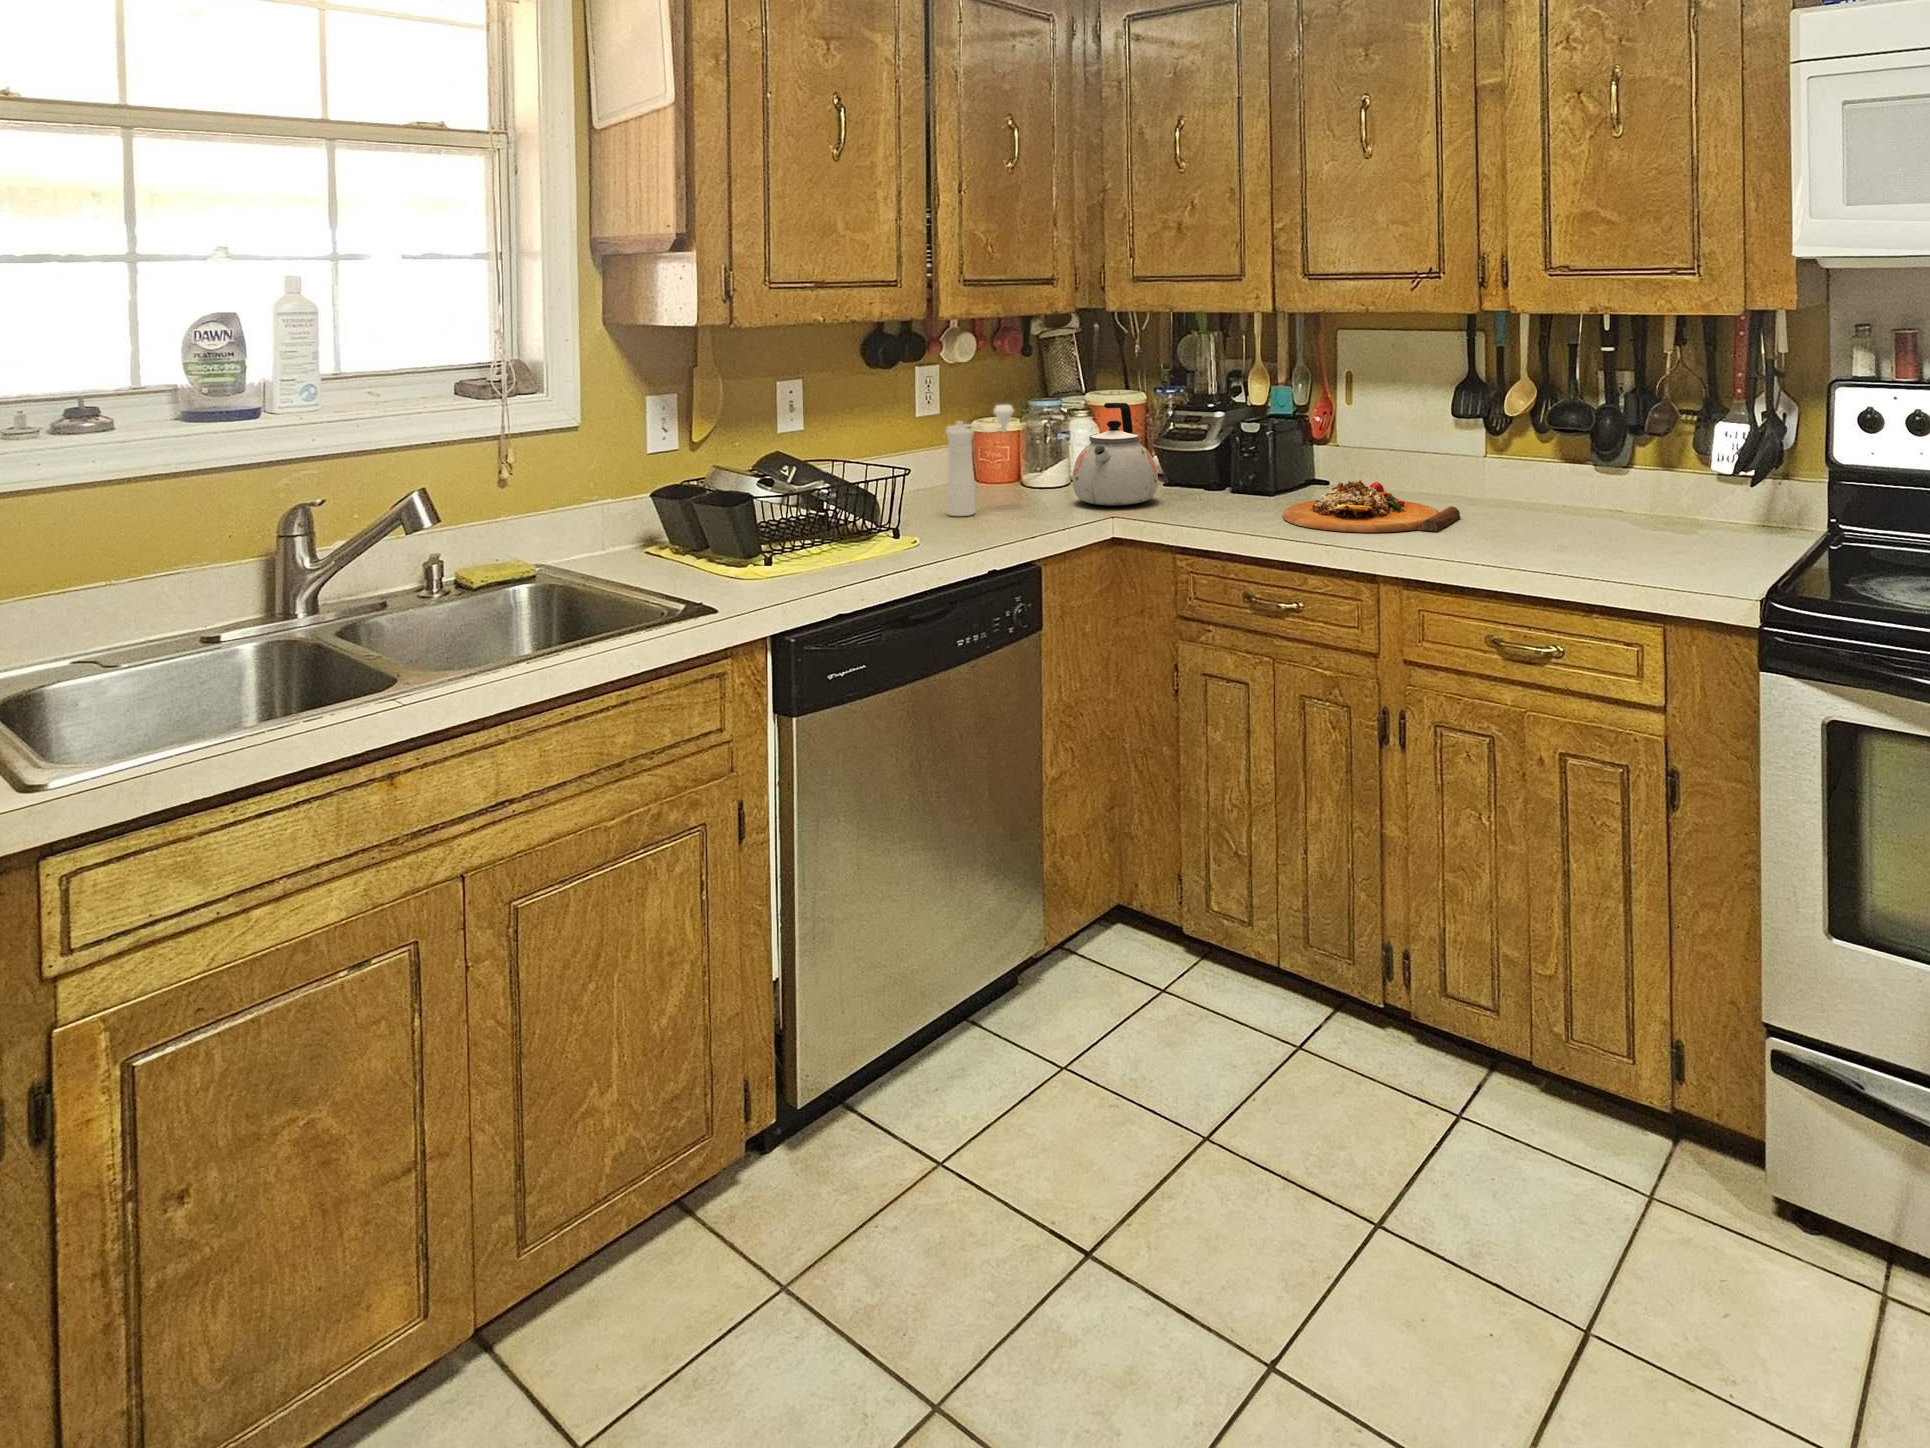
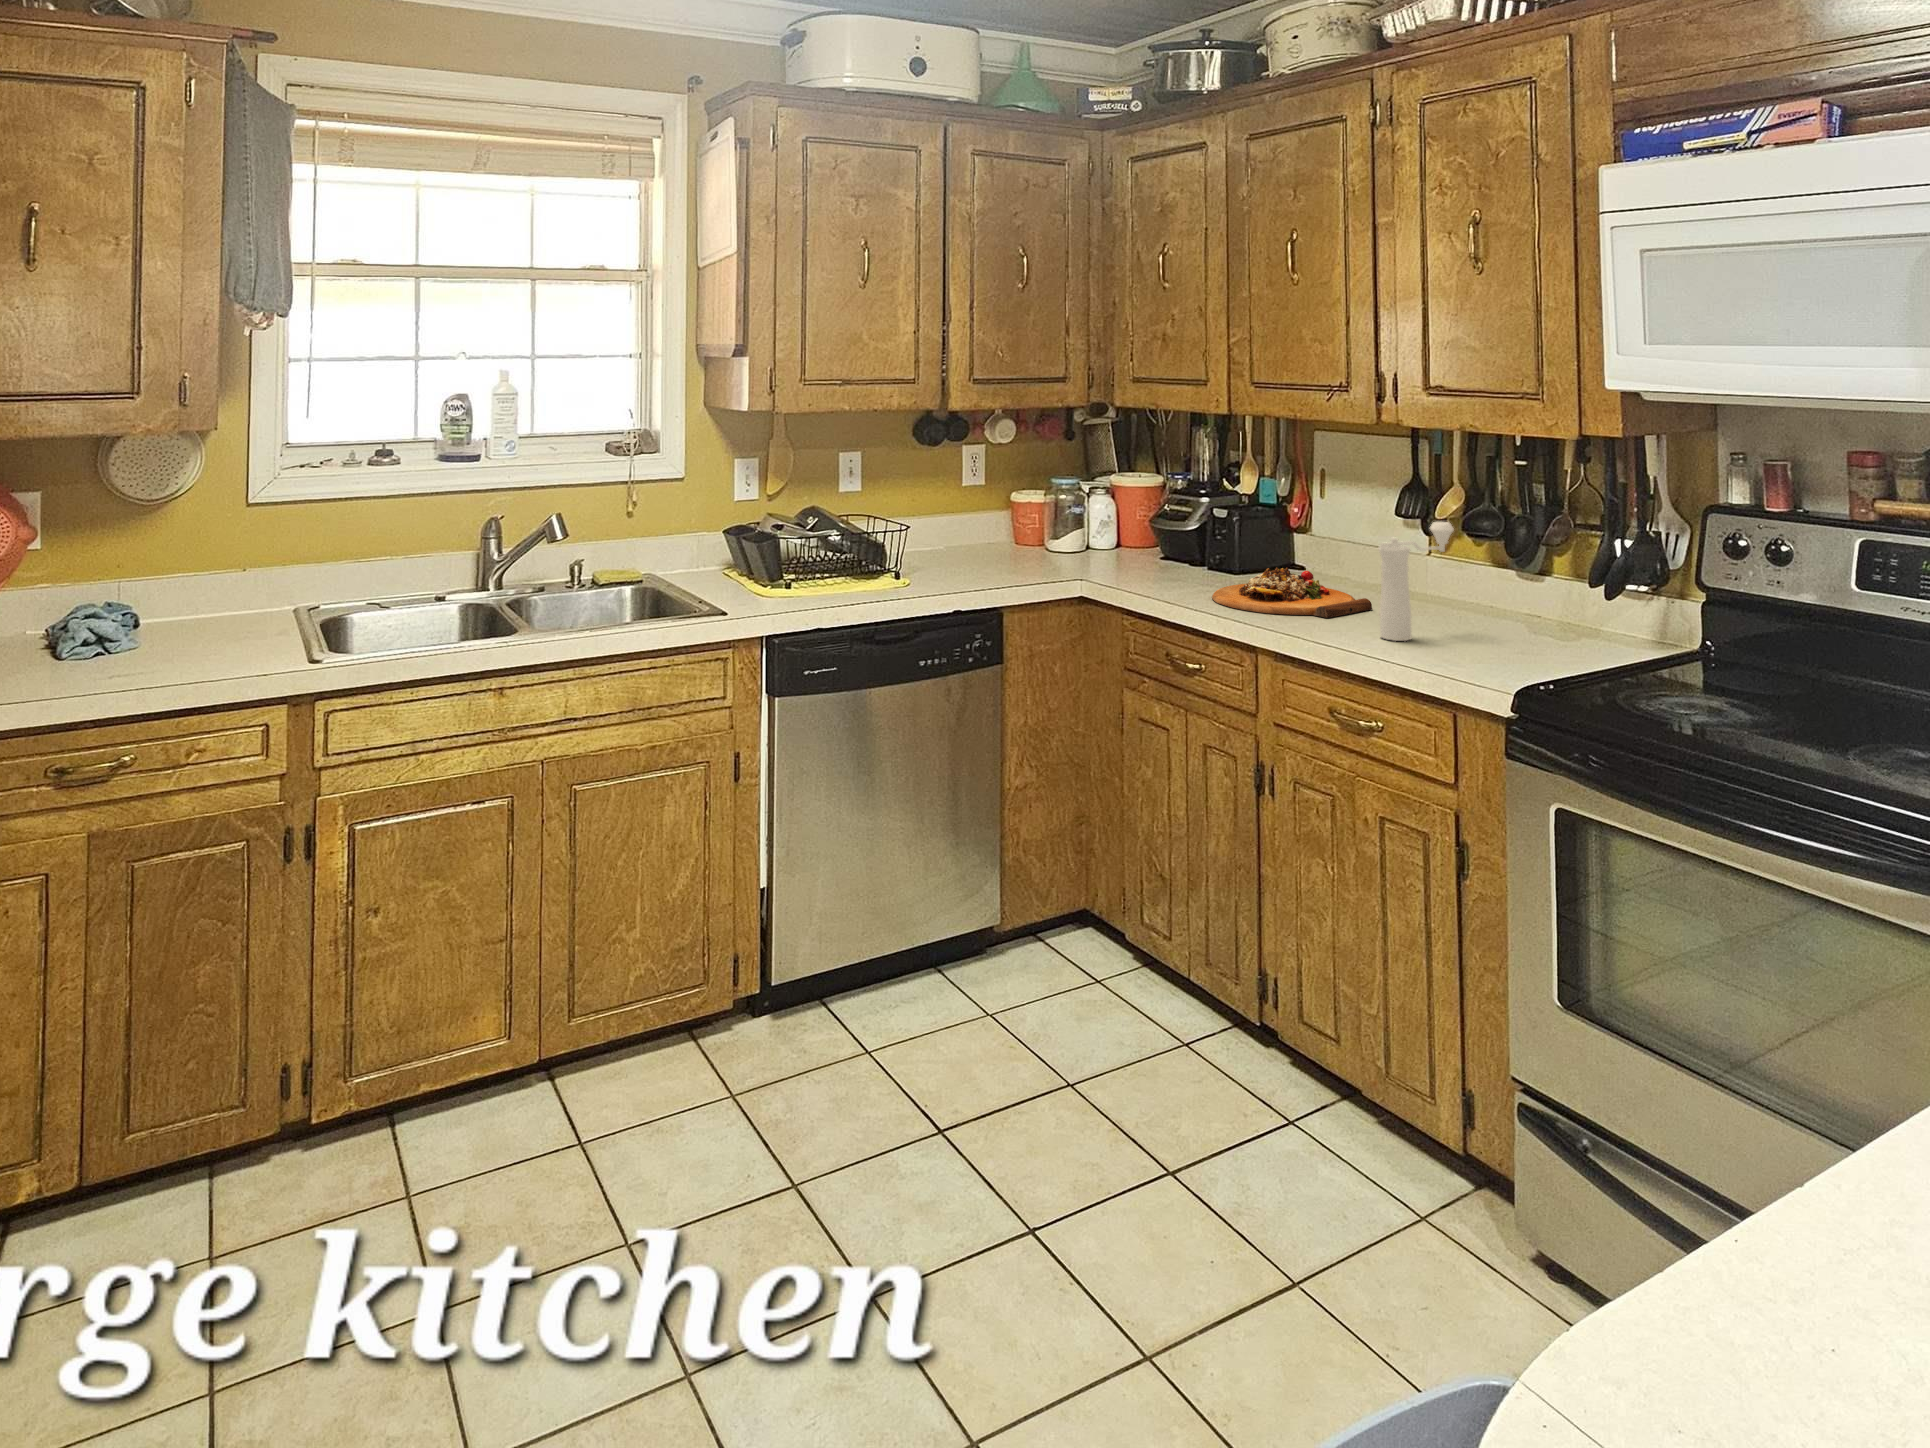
kettle: present [1073,403,1158,506] -> none [1060,485,1134,573]
pepper mill: present [946,405,1014,516] -> present [1379,522,1454,641]

